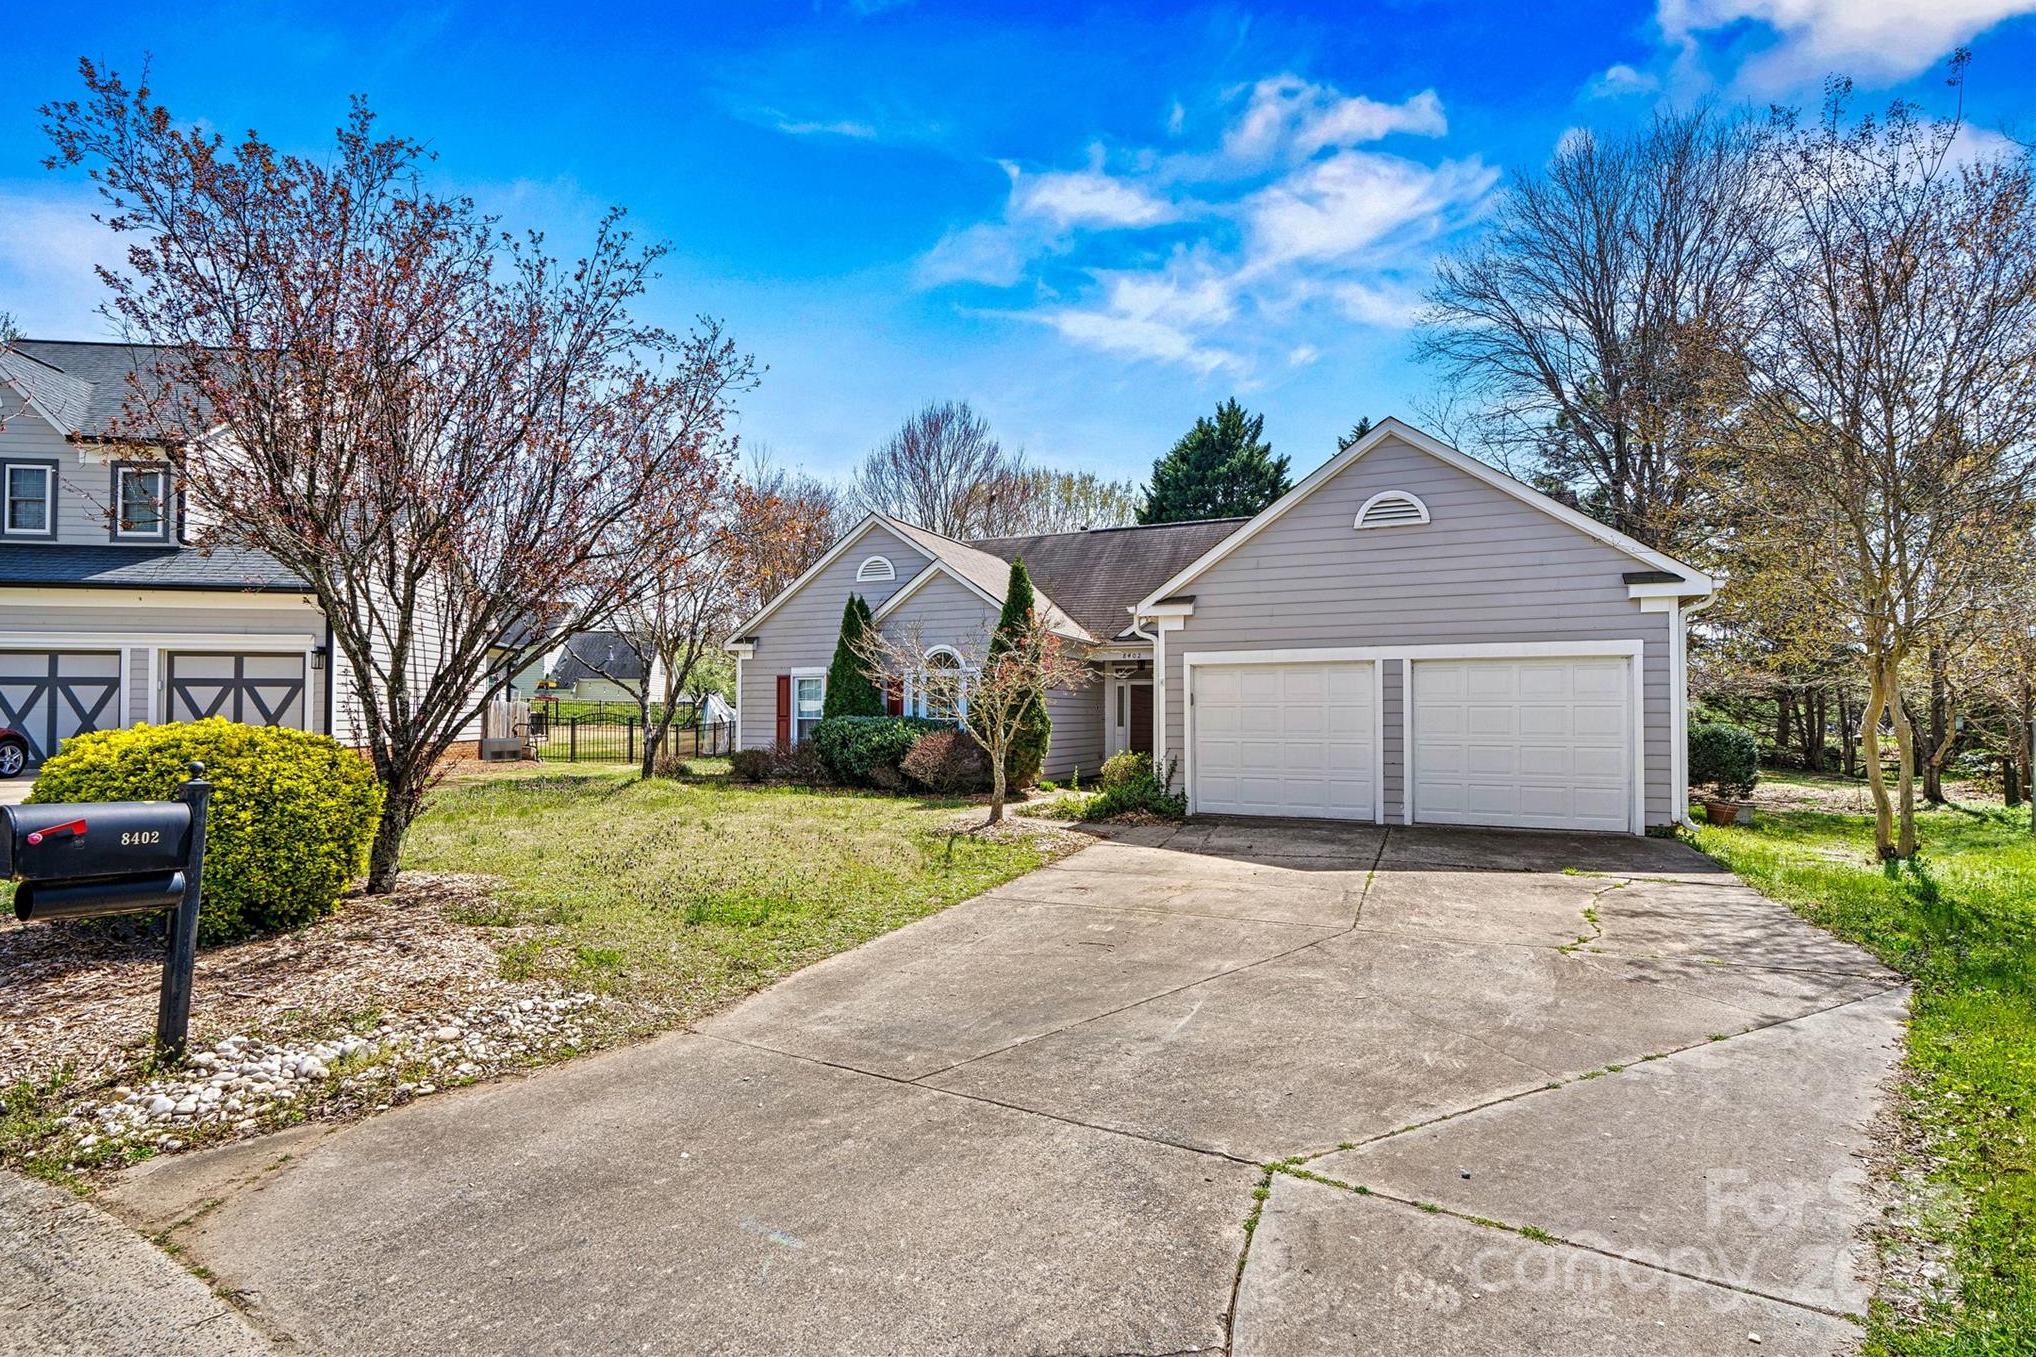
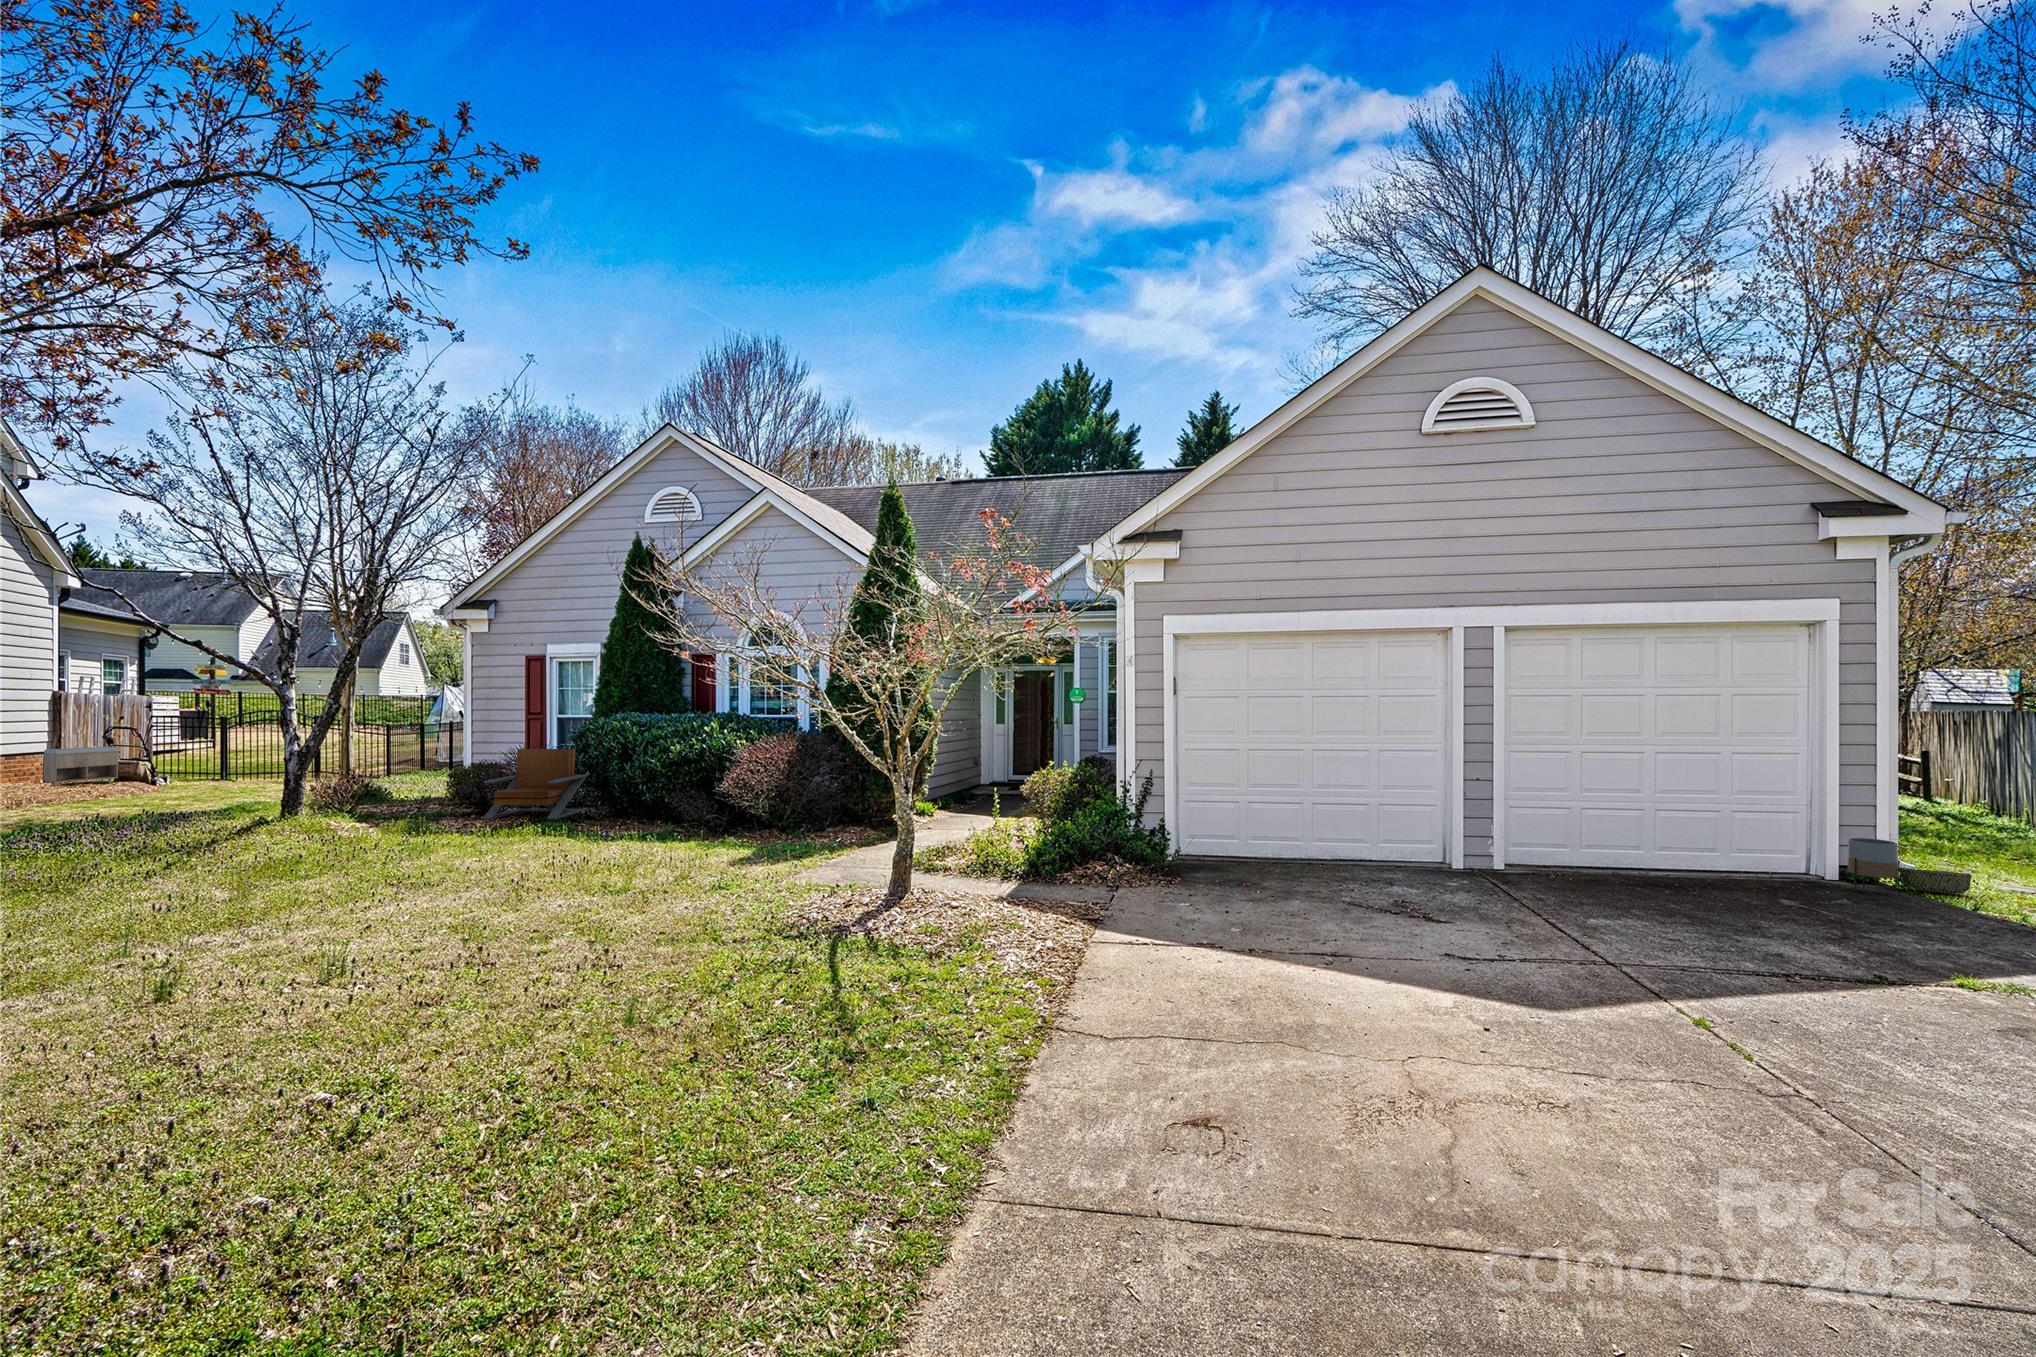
lounge chair: none [757,740,819,787] -> present [483,749,586,819]
planter: none [1647,808,1677,848] -> present [1848,838,1900,896]
woven basket: none [1688,830,1736,849] -> present [1900,868,1972,894]

